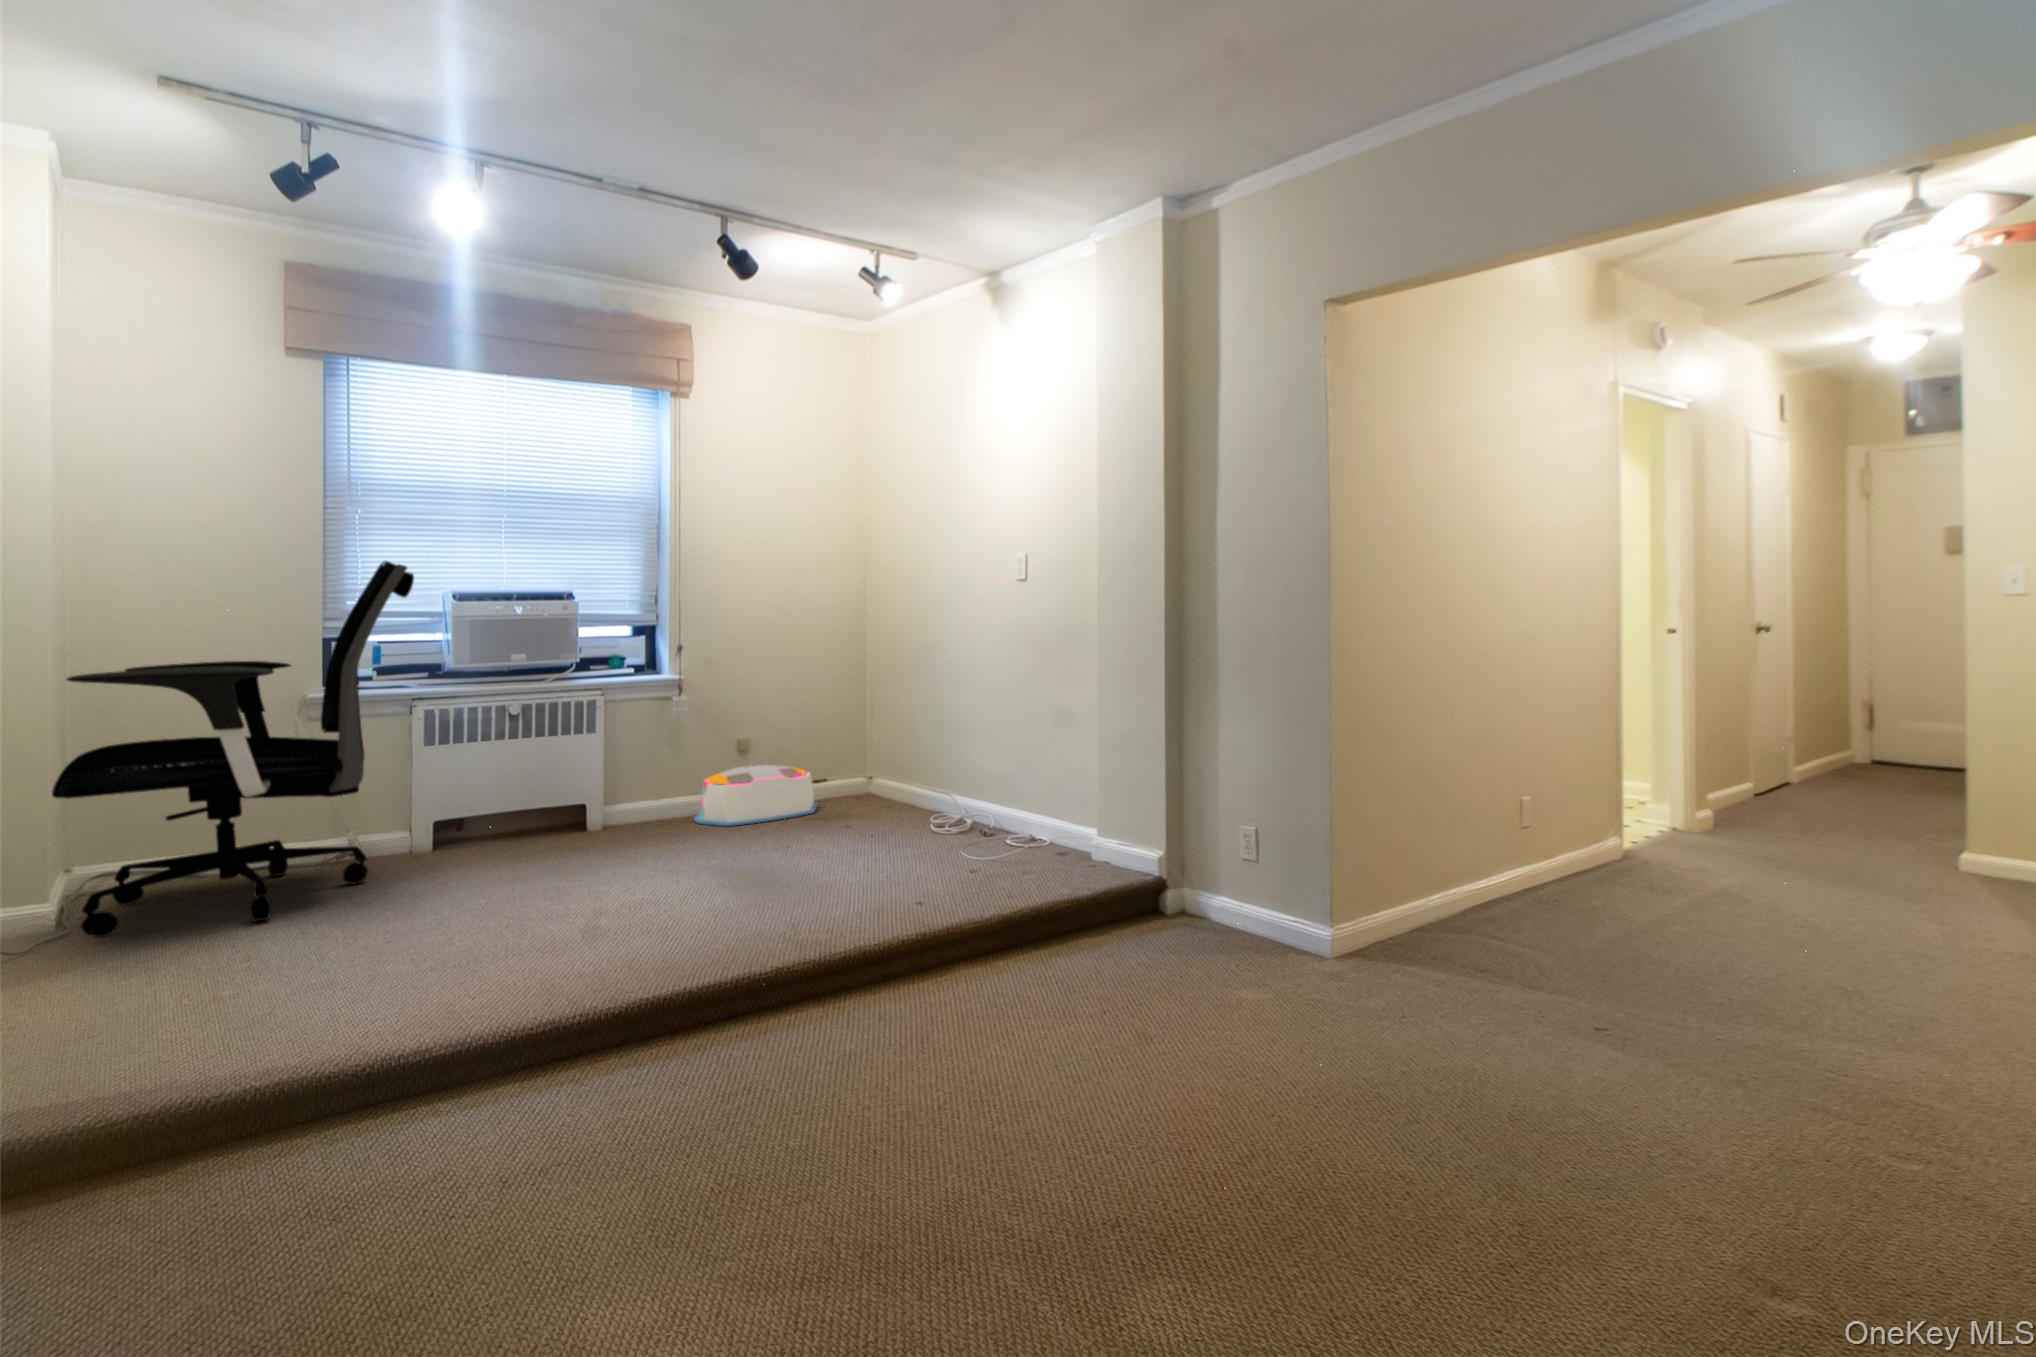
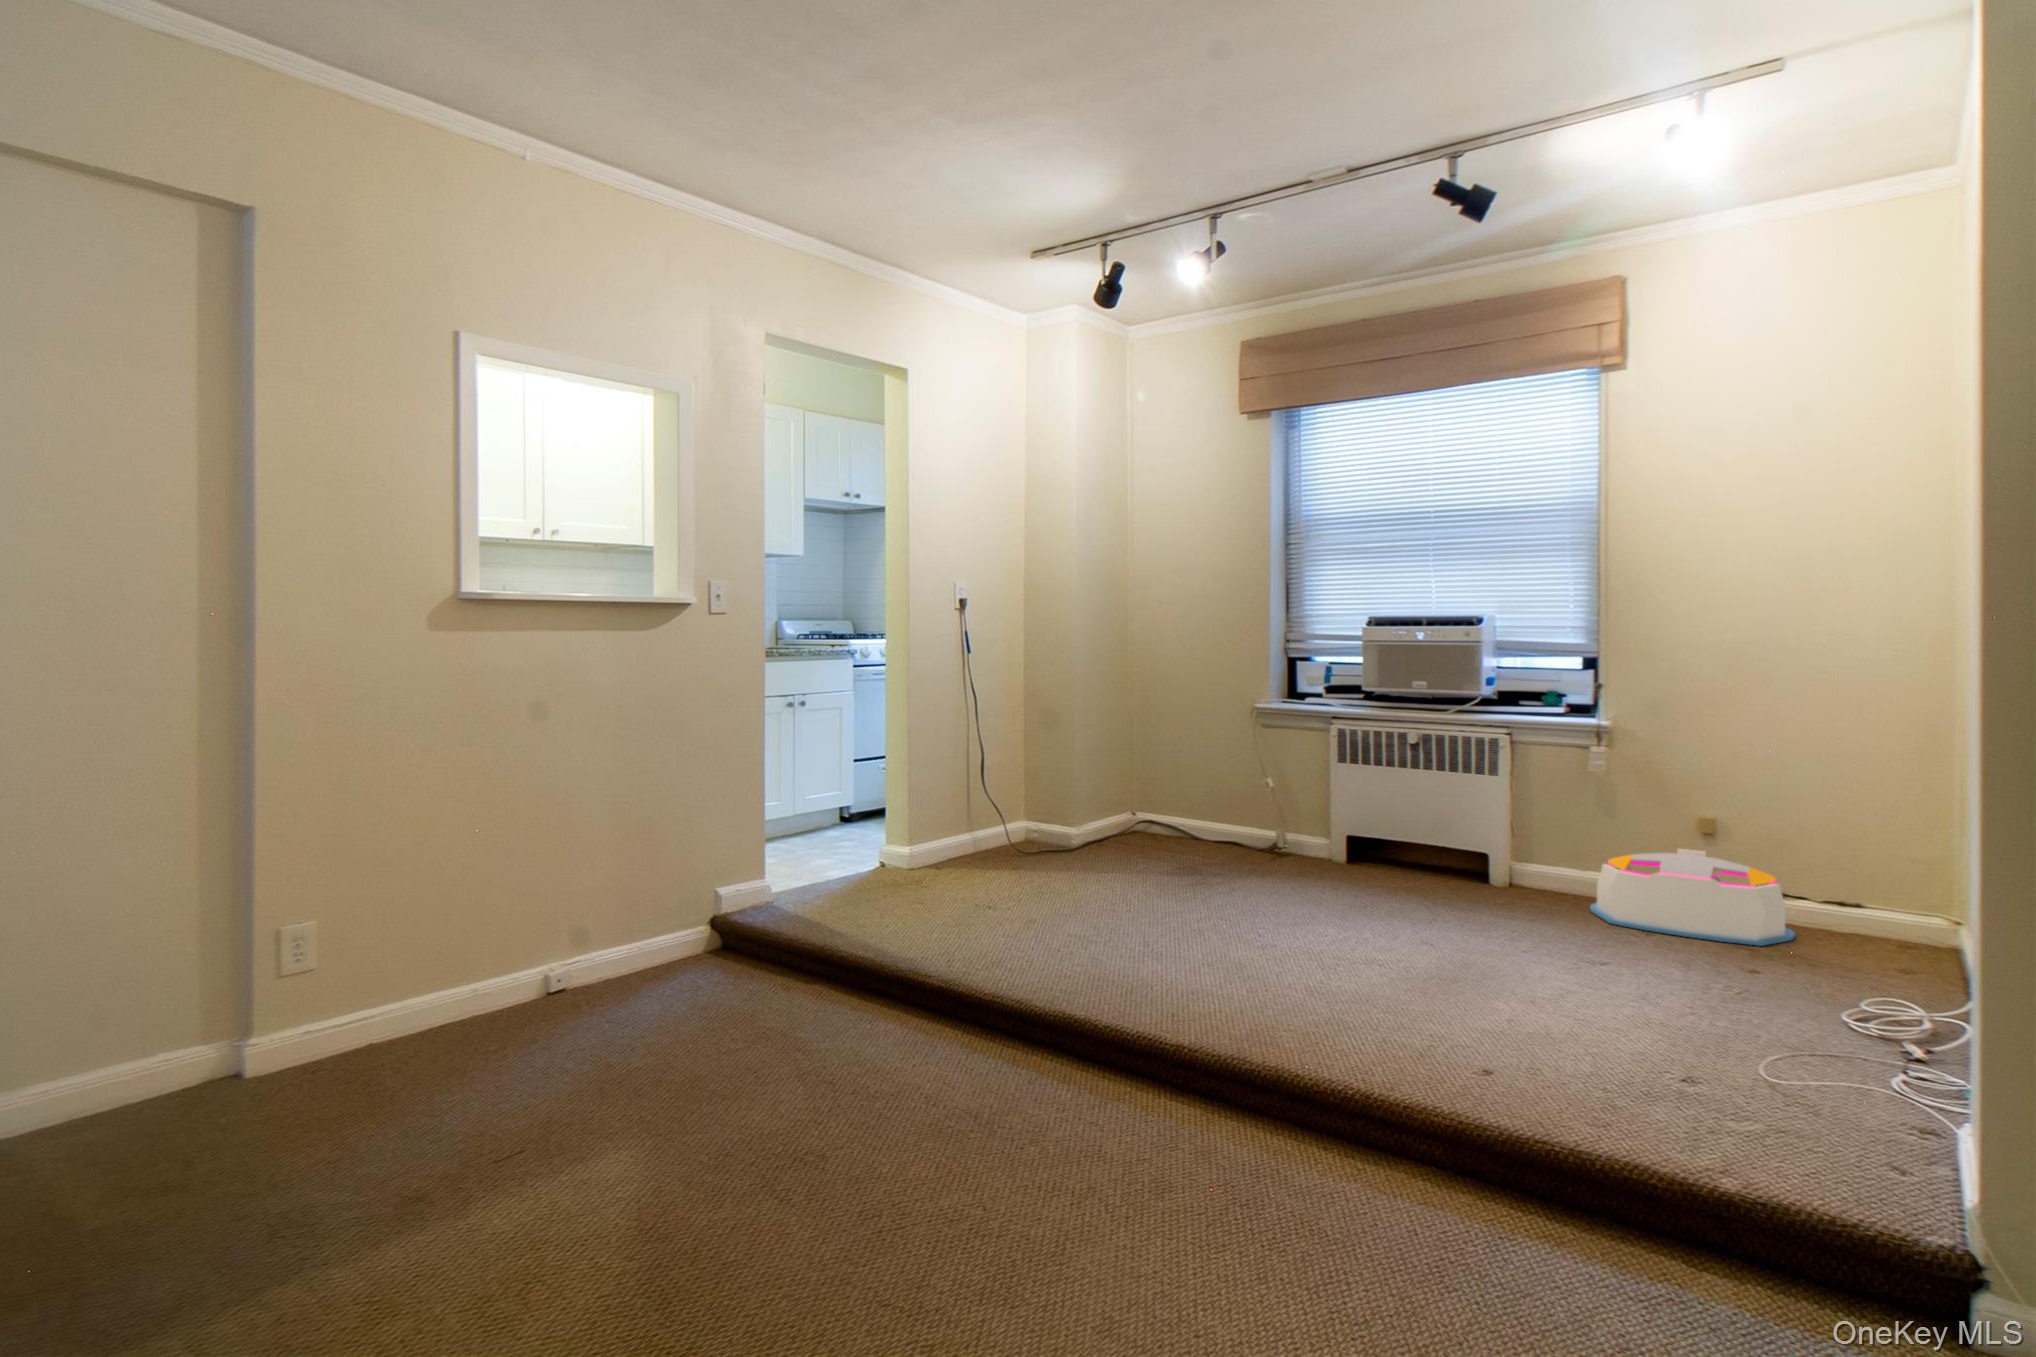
office chair: present [52,561,414,937] -> none [1076,596,1319,877]

